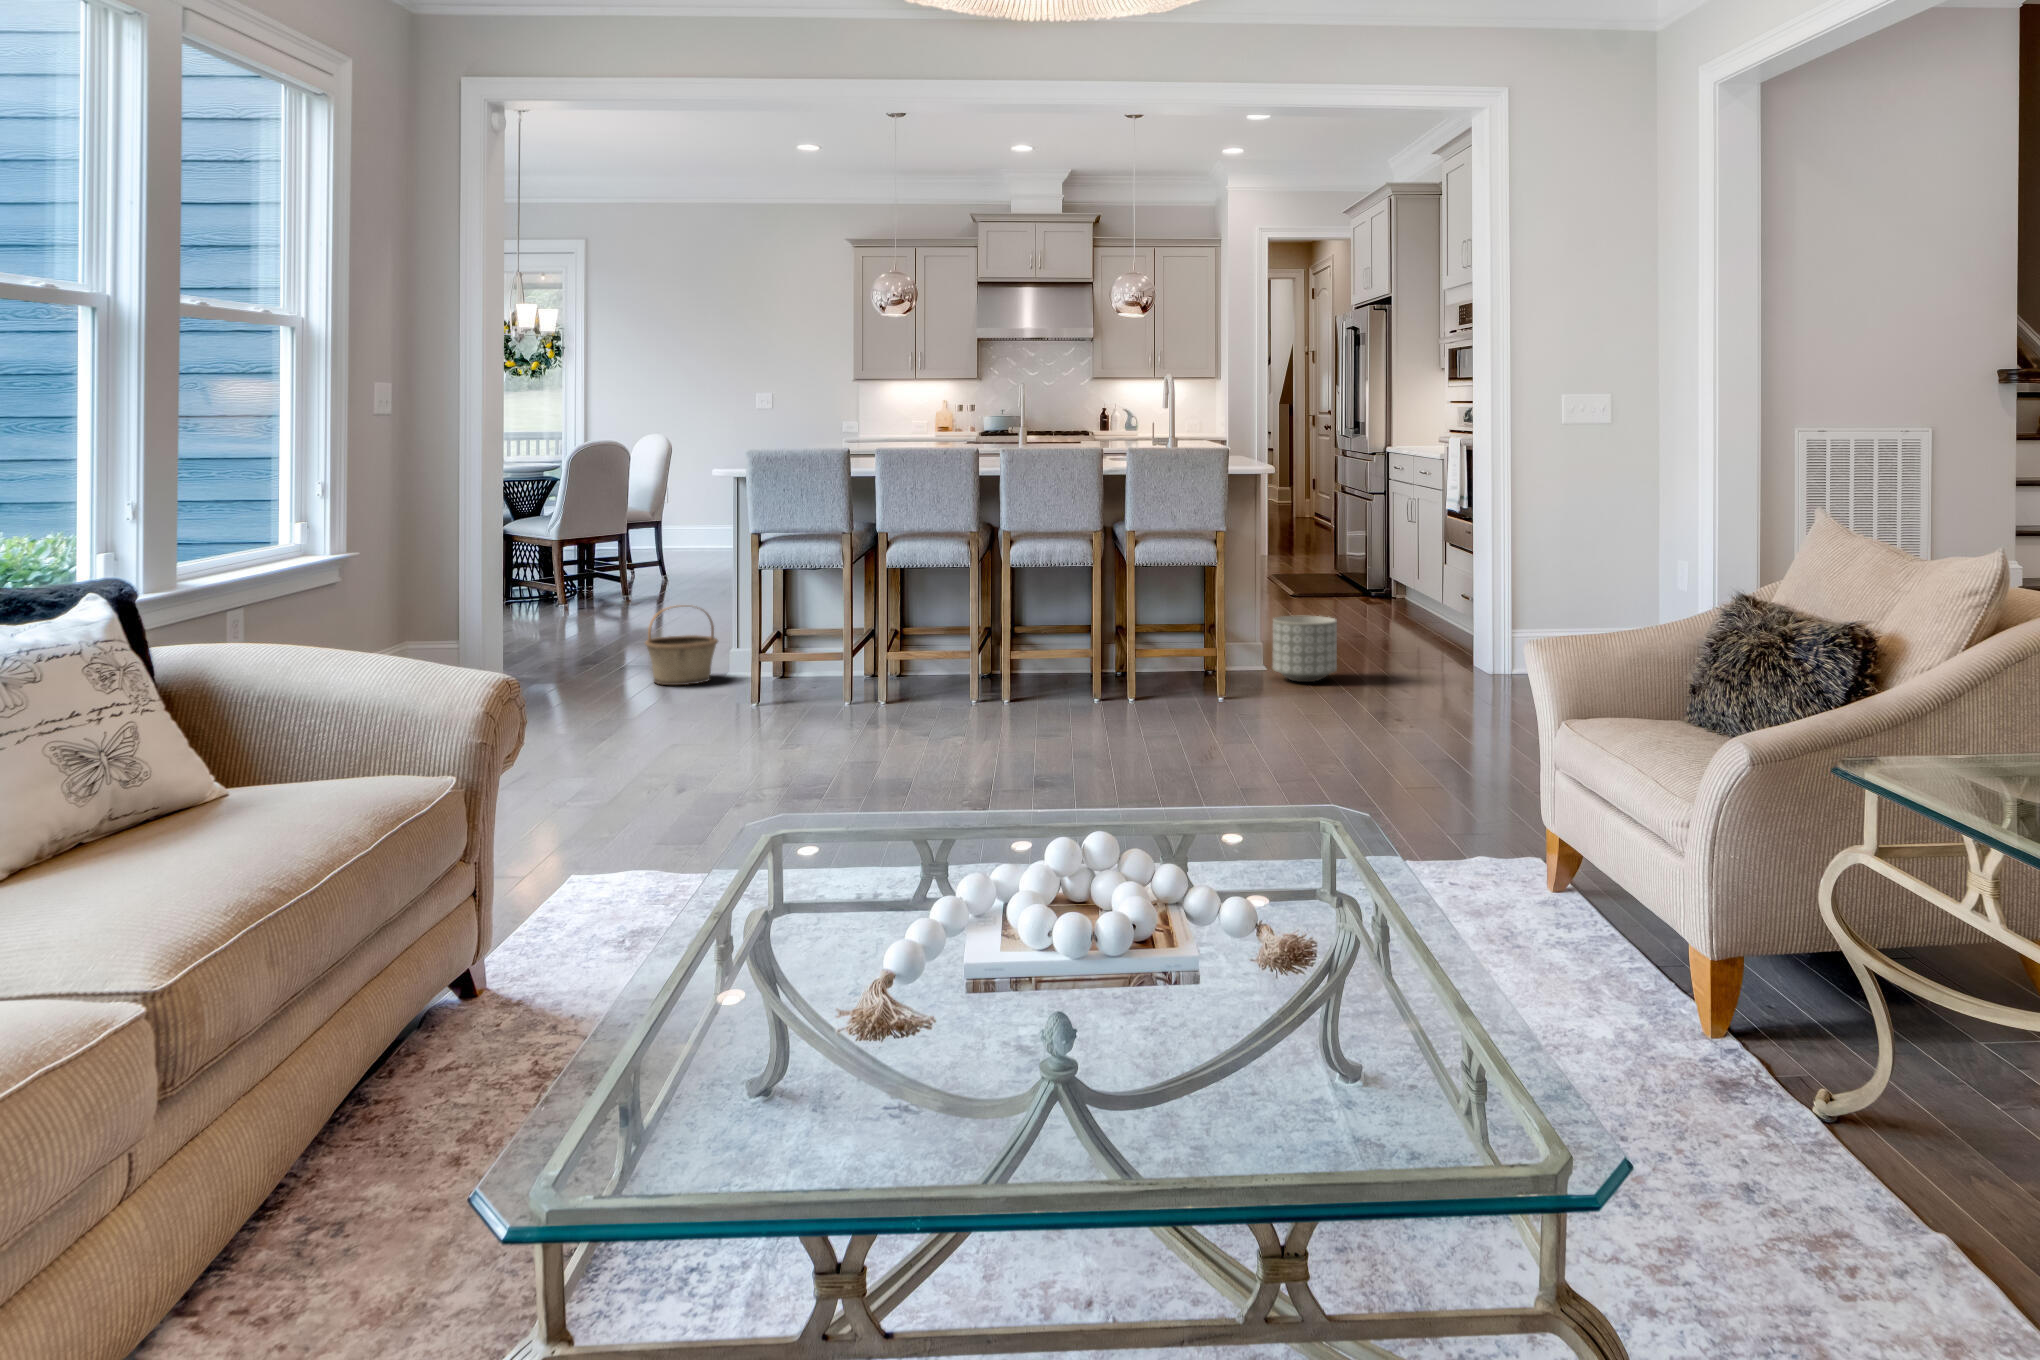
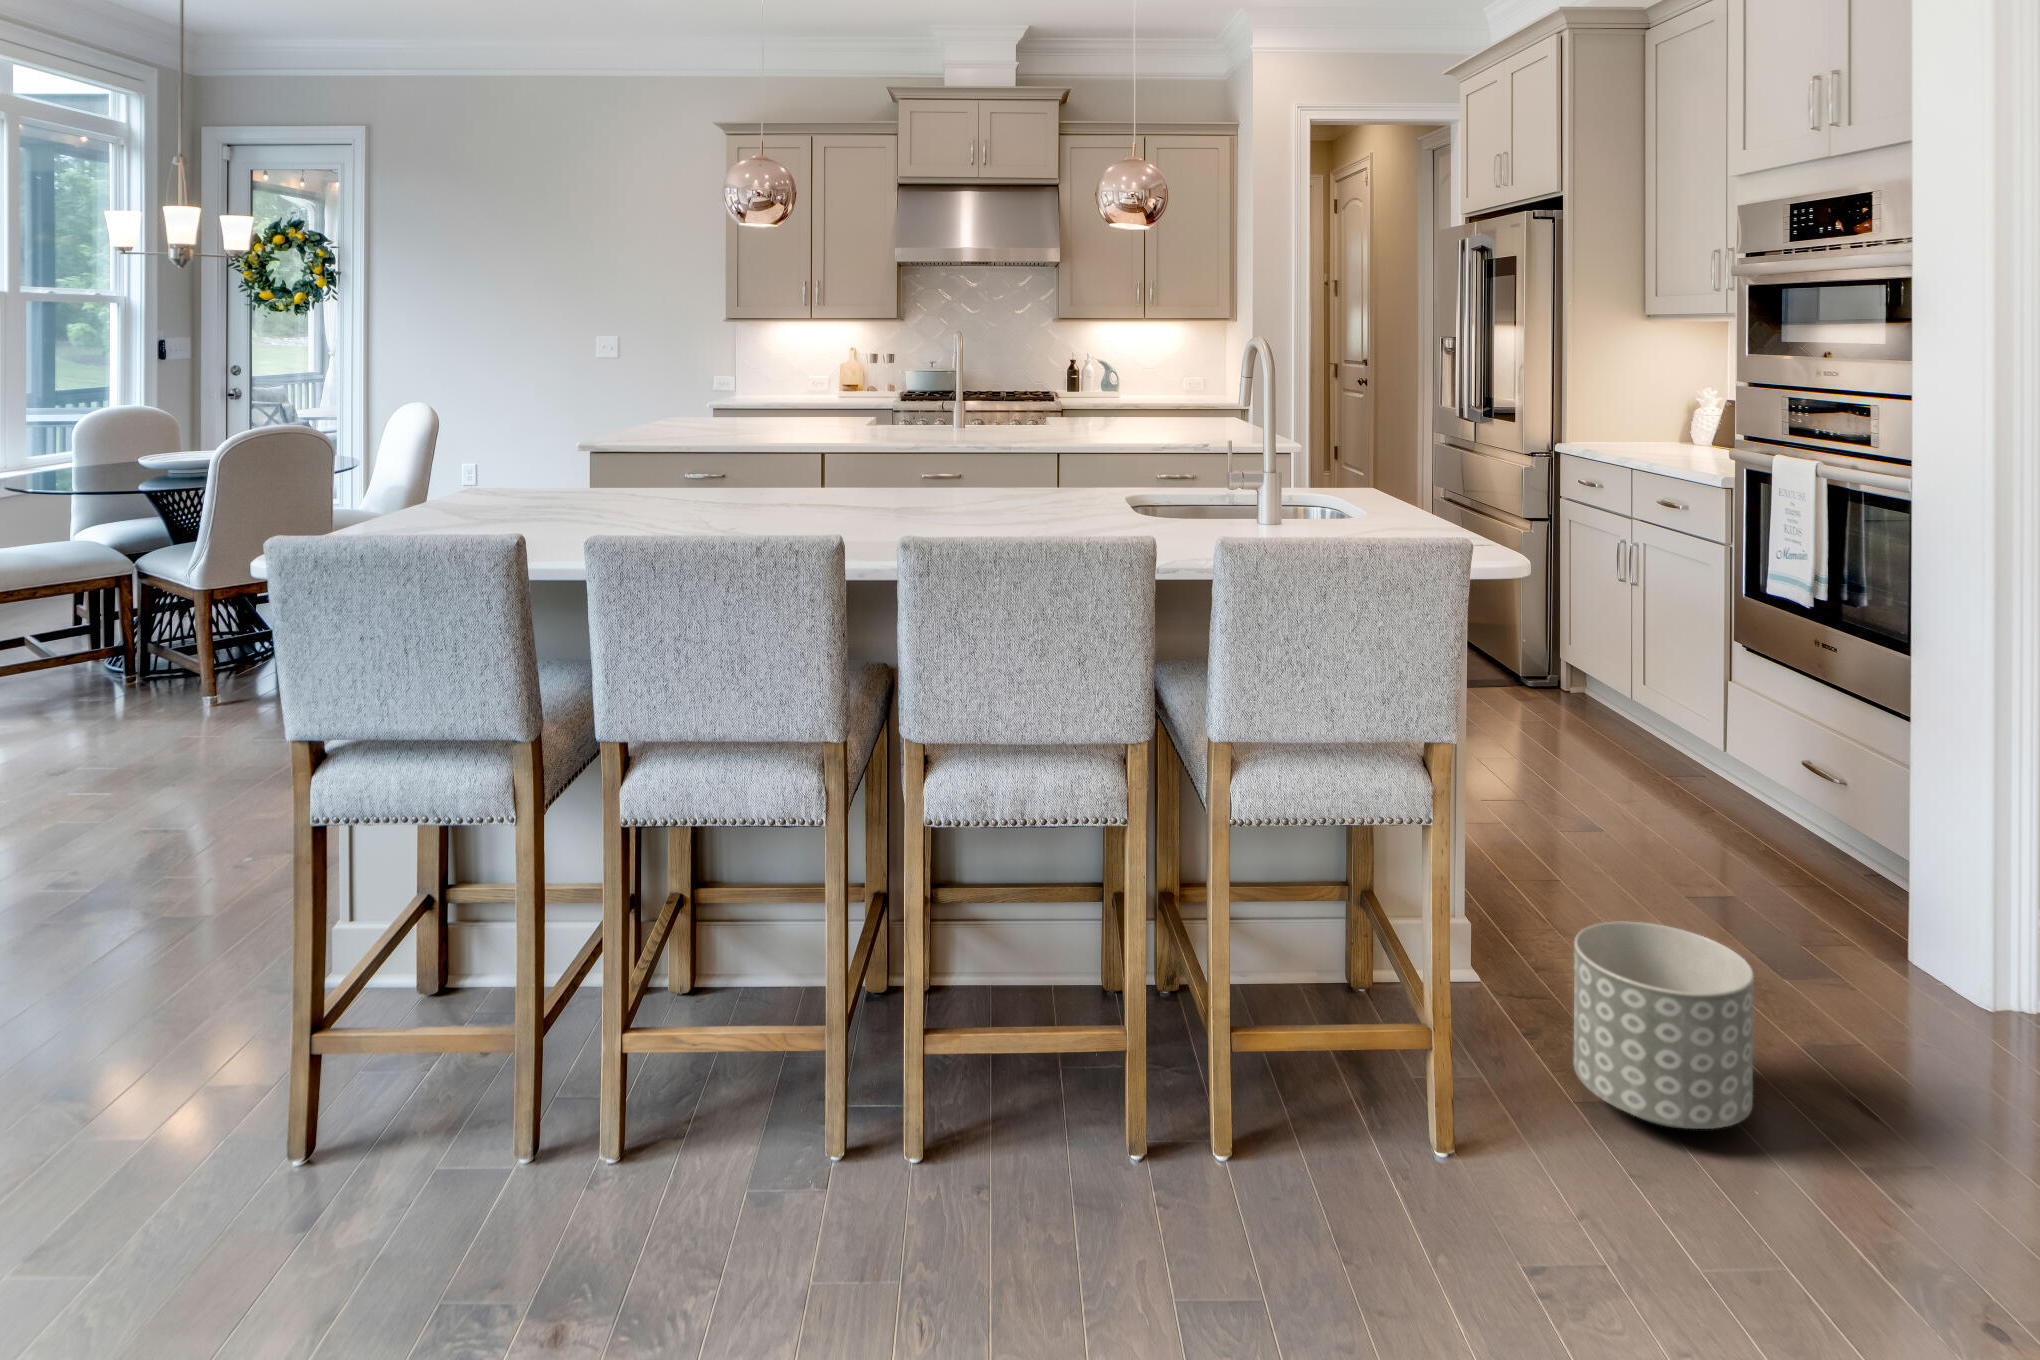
basket: present [645,605,718,685] -> none [29,882,232,1107]

